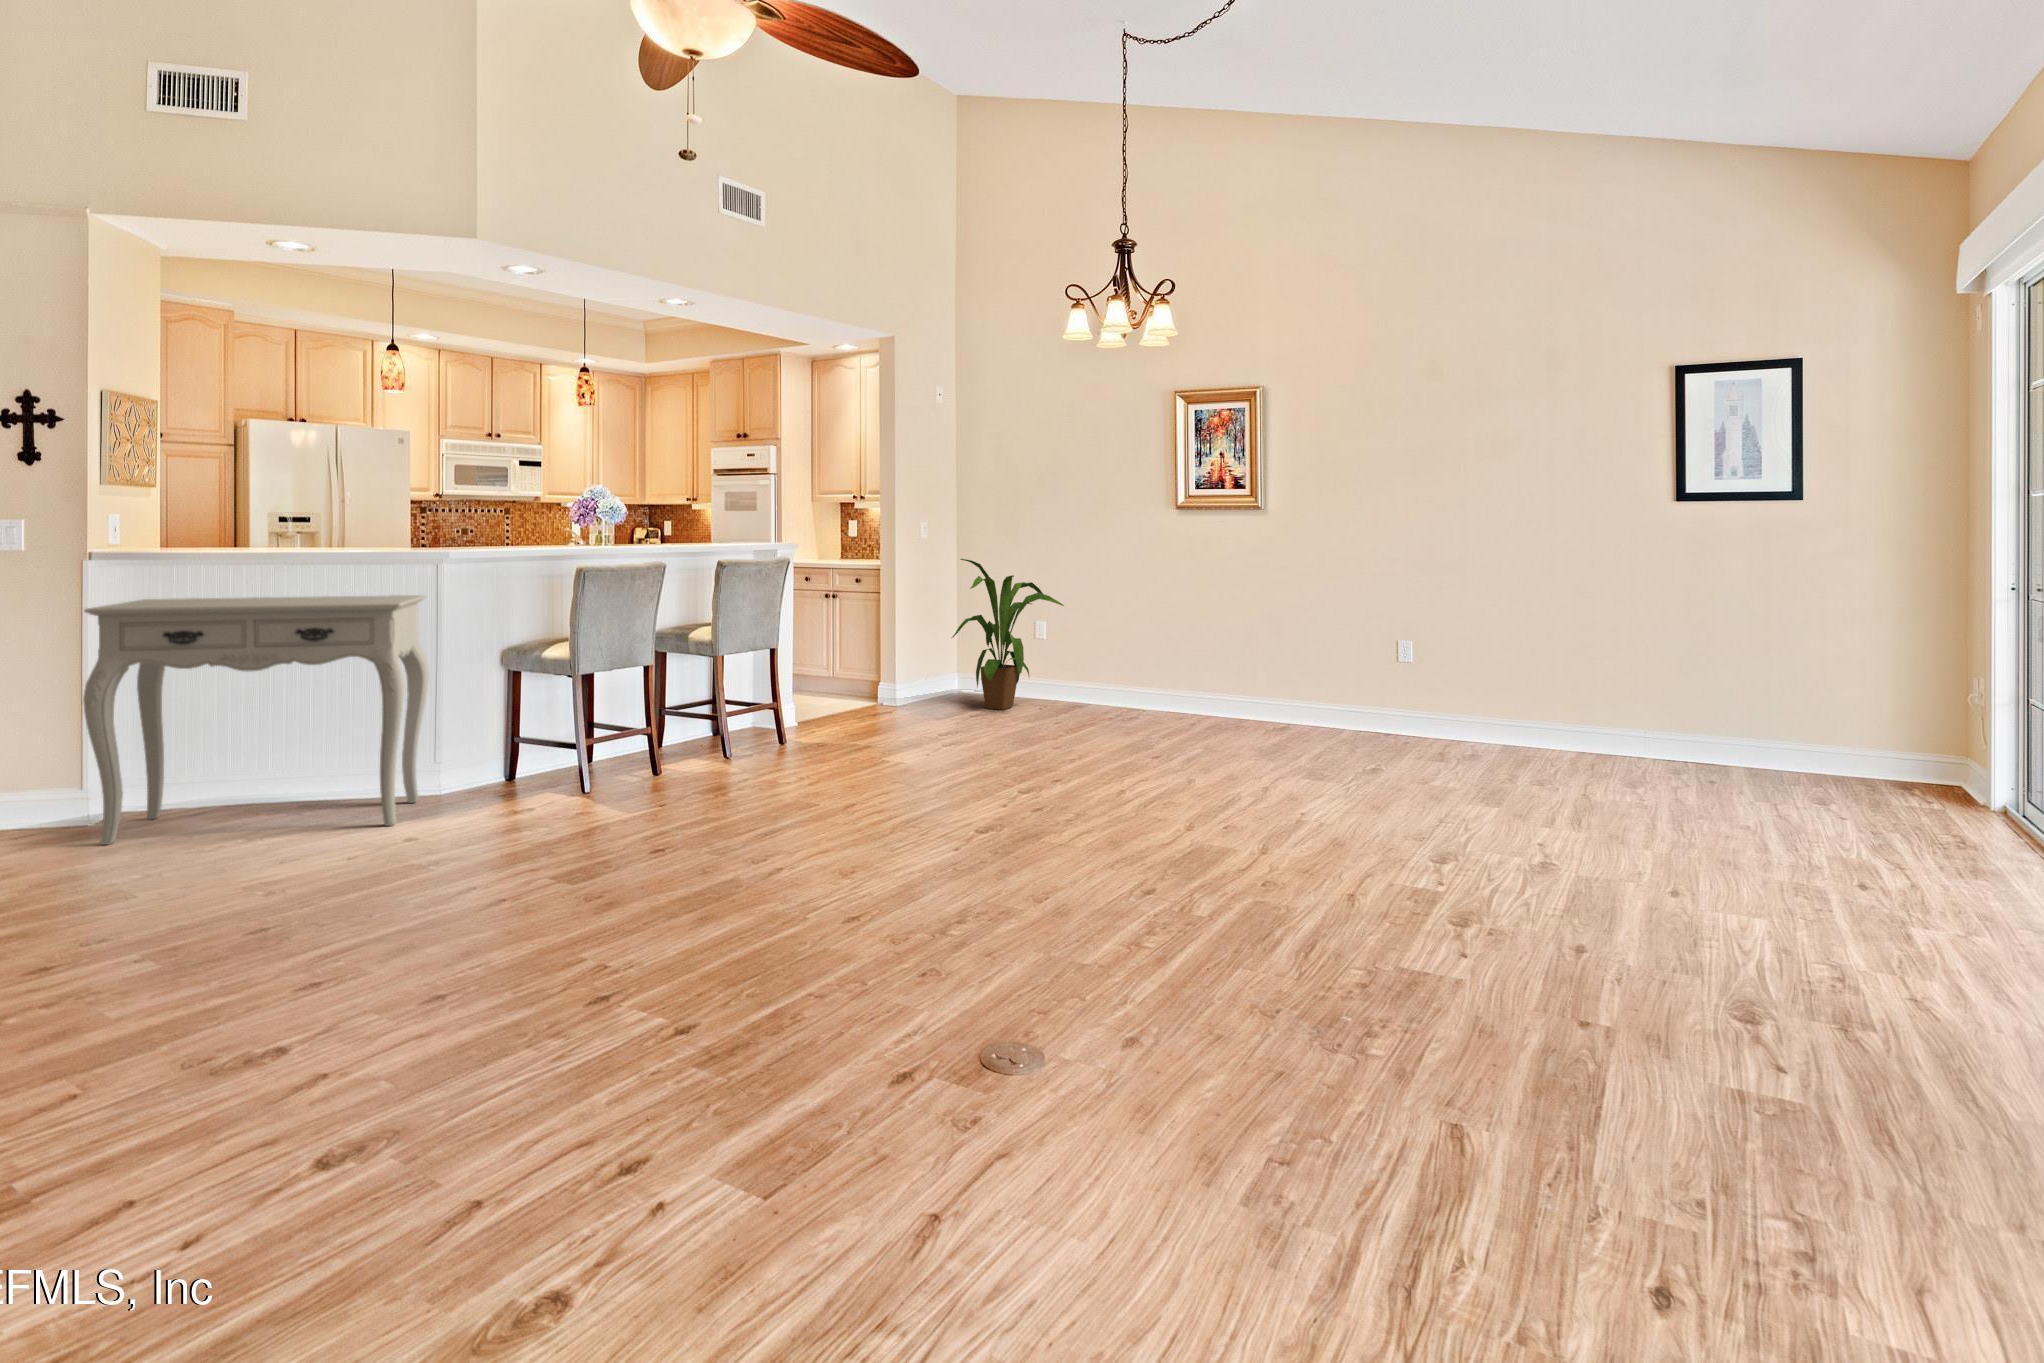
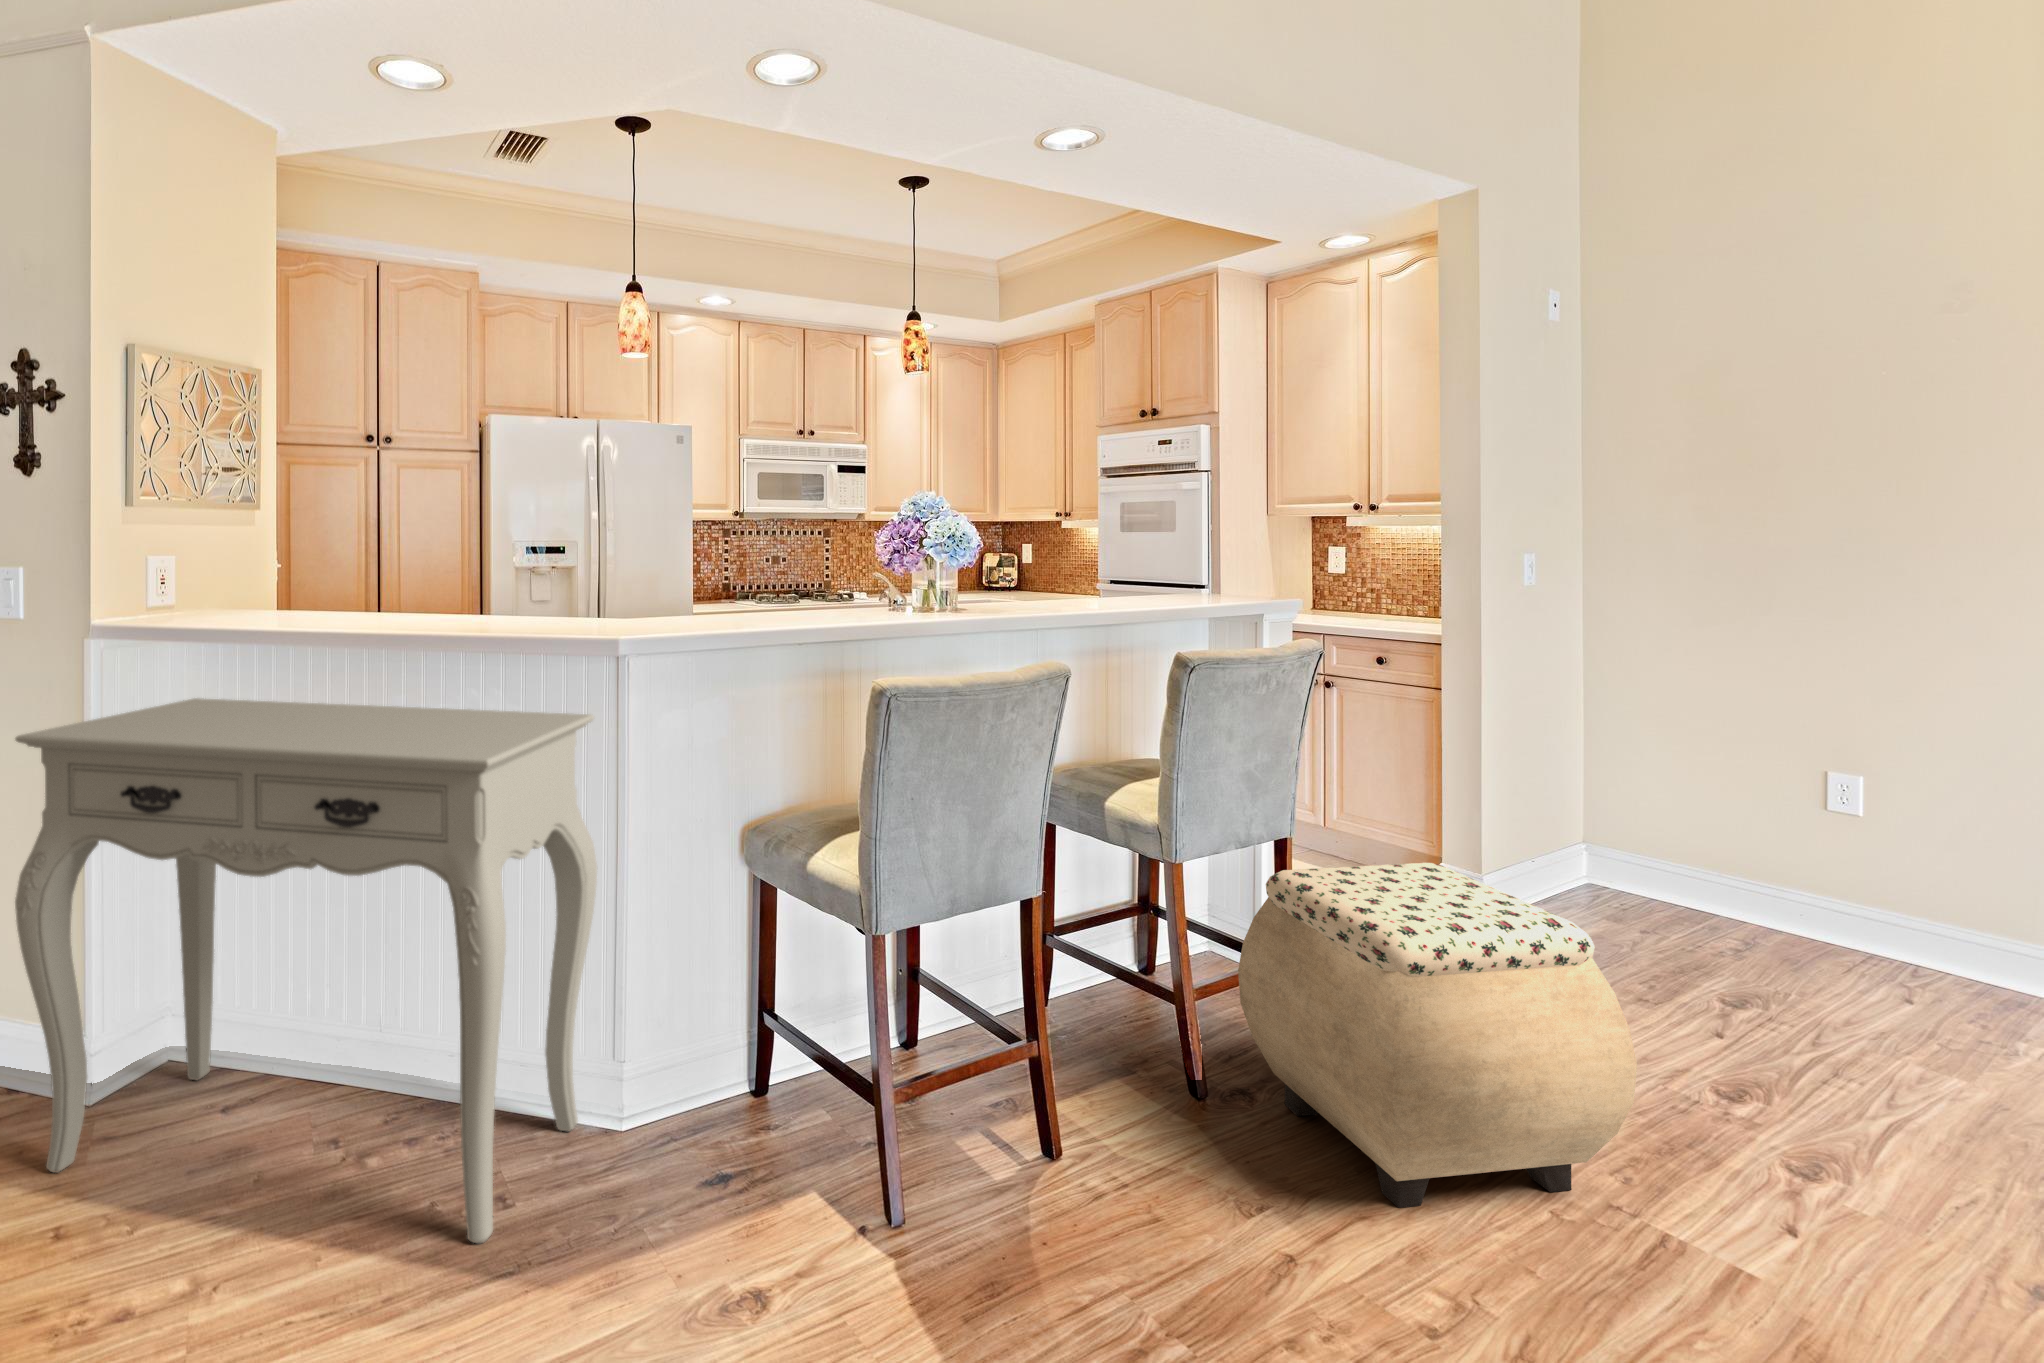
house plant: present [952,559,1064,710] -> none [1627,632,1949,968]
ottoman: none [753,651,891,773] -> present [1238,863,1637,1208]

